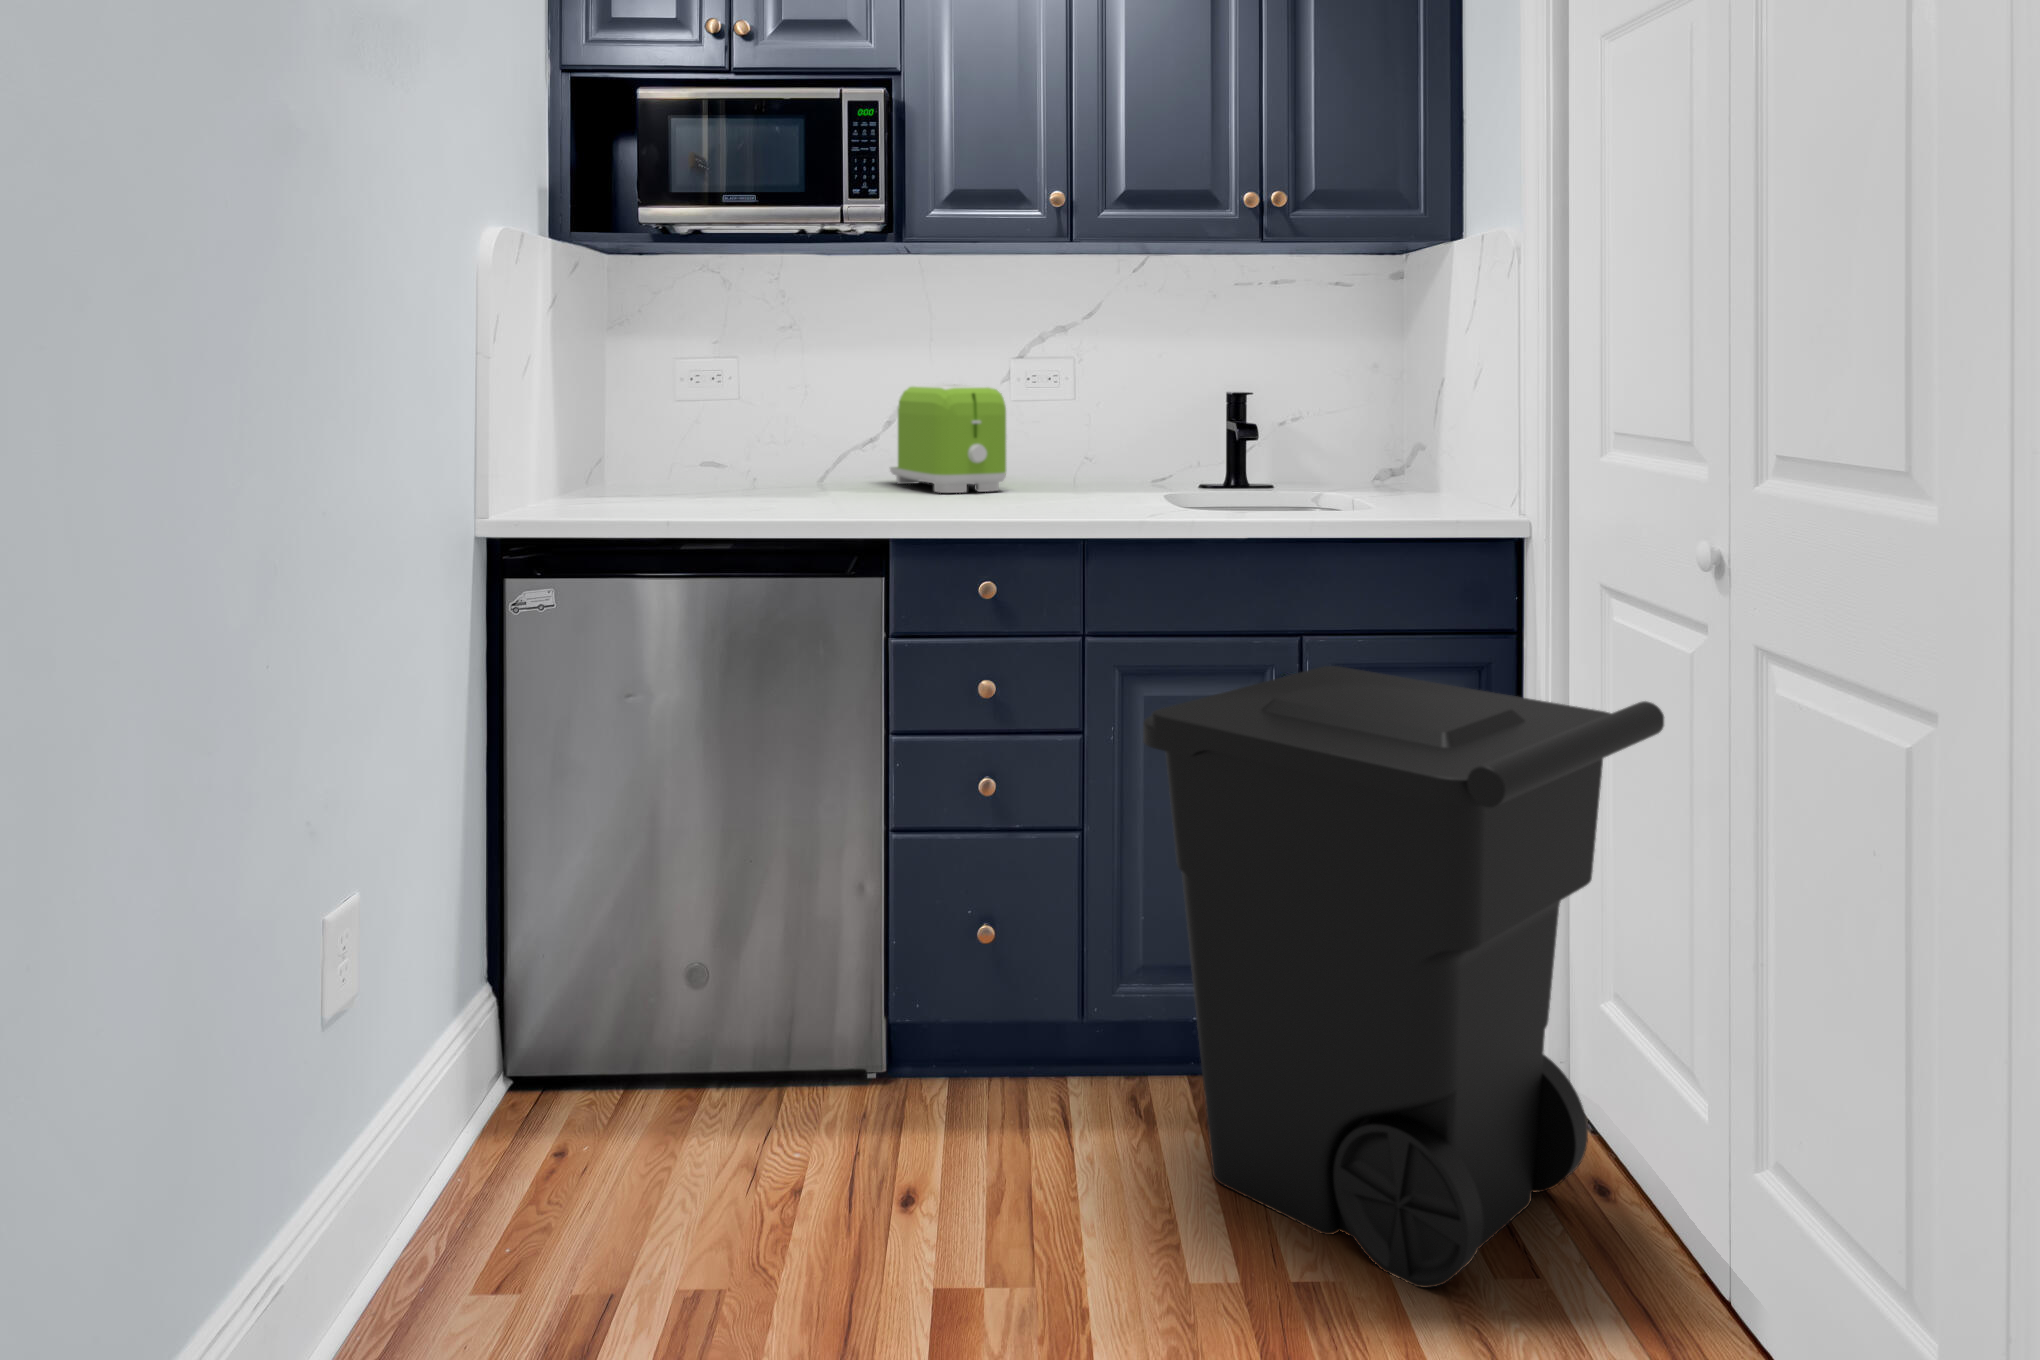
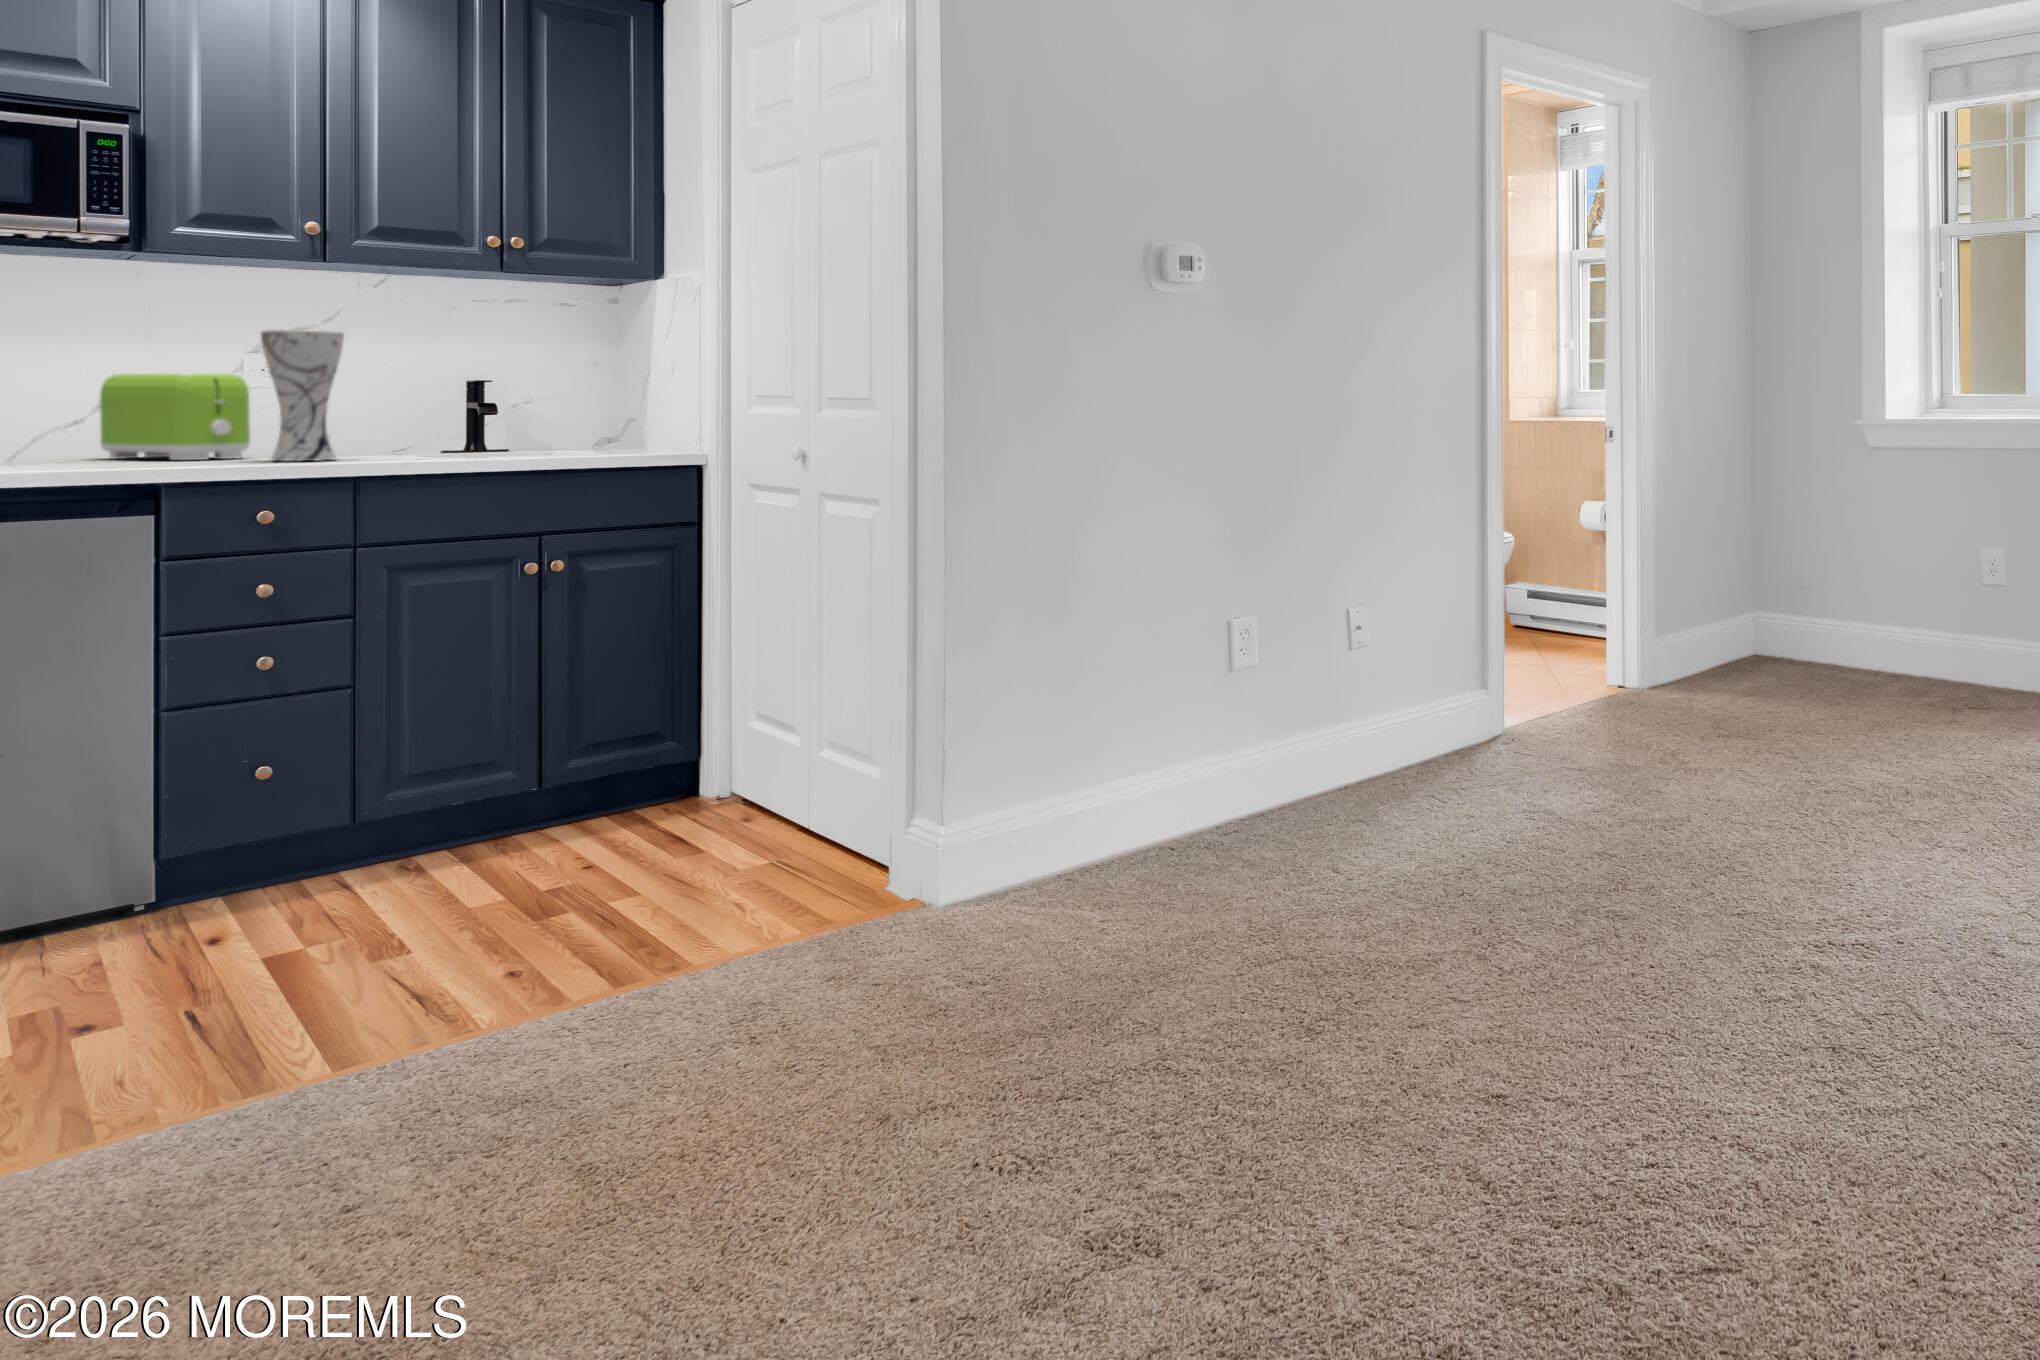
vase: none [1005,334,1086,505] -> present [261,330,344,461]
trash can: present [1143,666,1664,1288] -> none [423,544,785,875]

